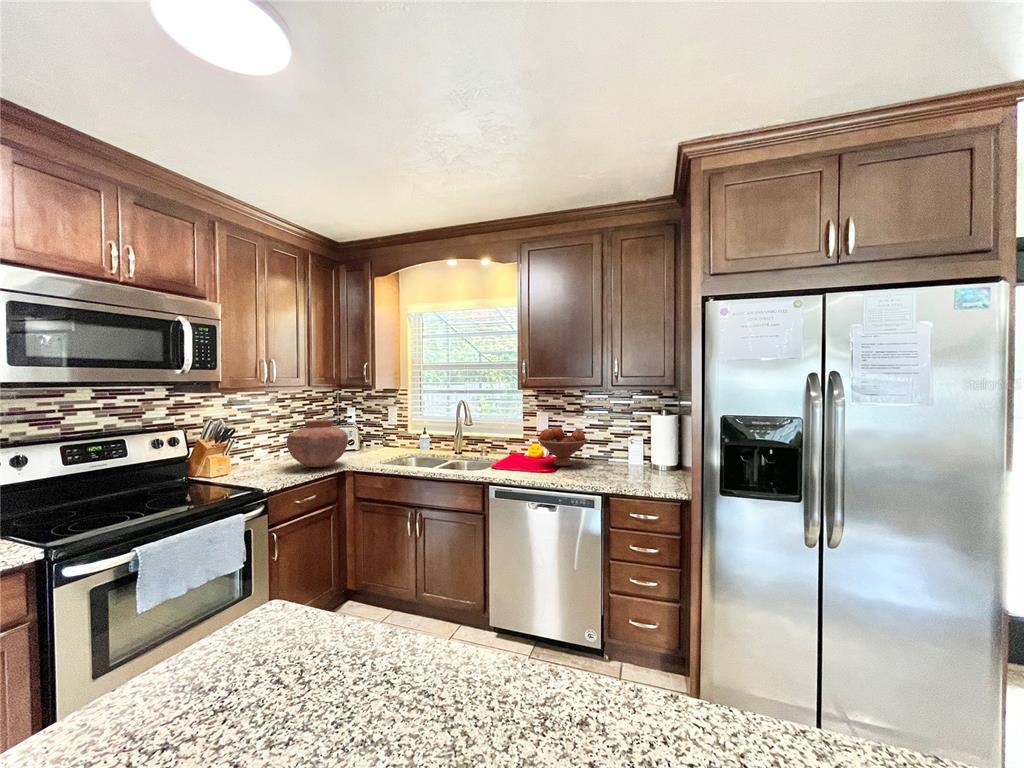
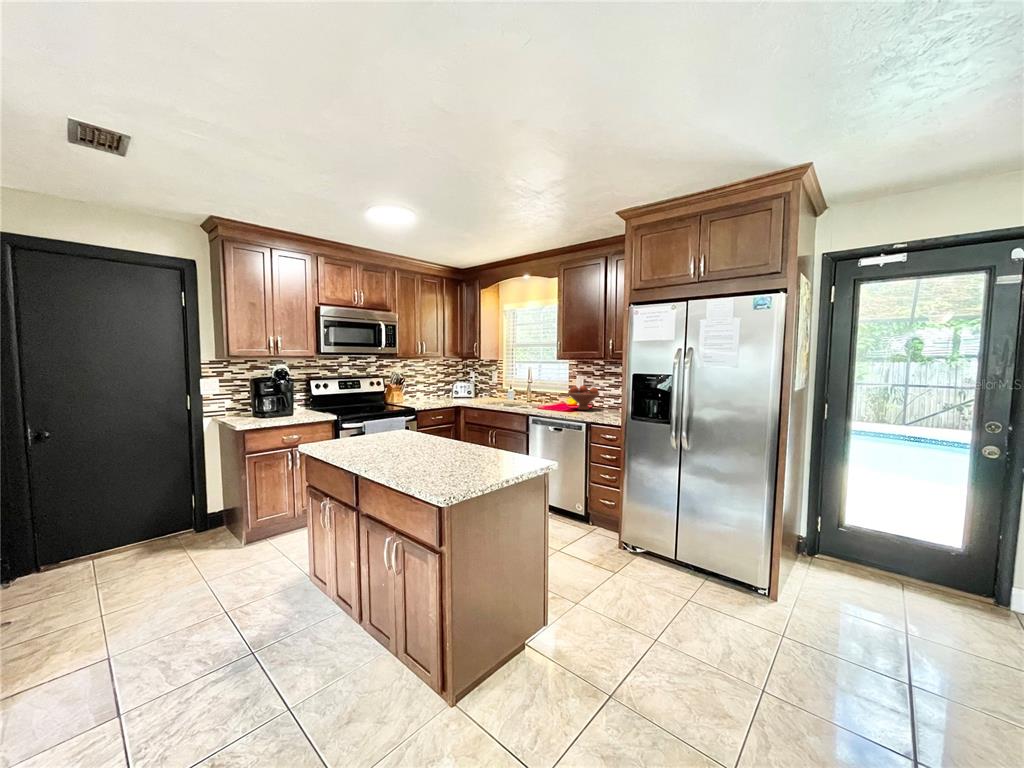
vase: present [286,419,348,467] -> none [430,376,462,403]

